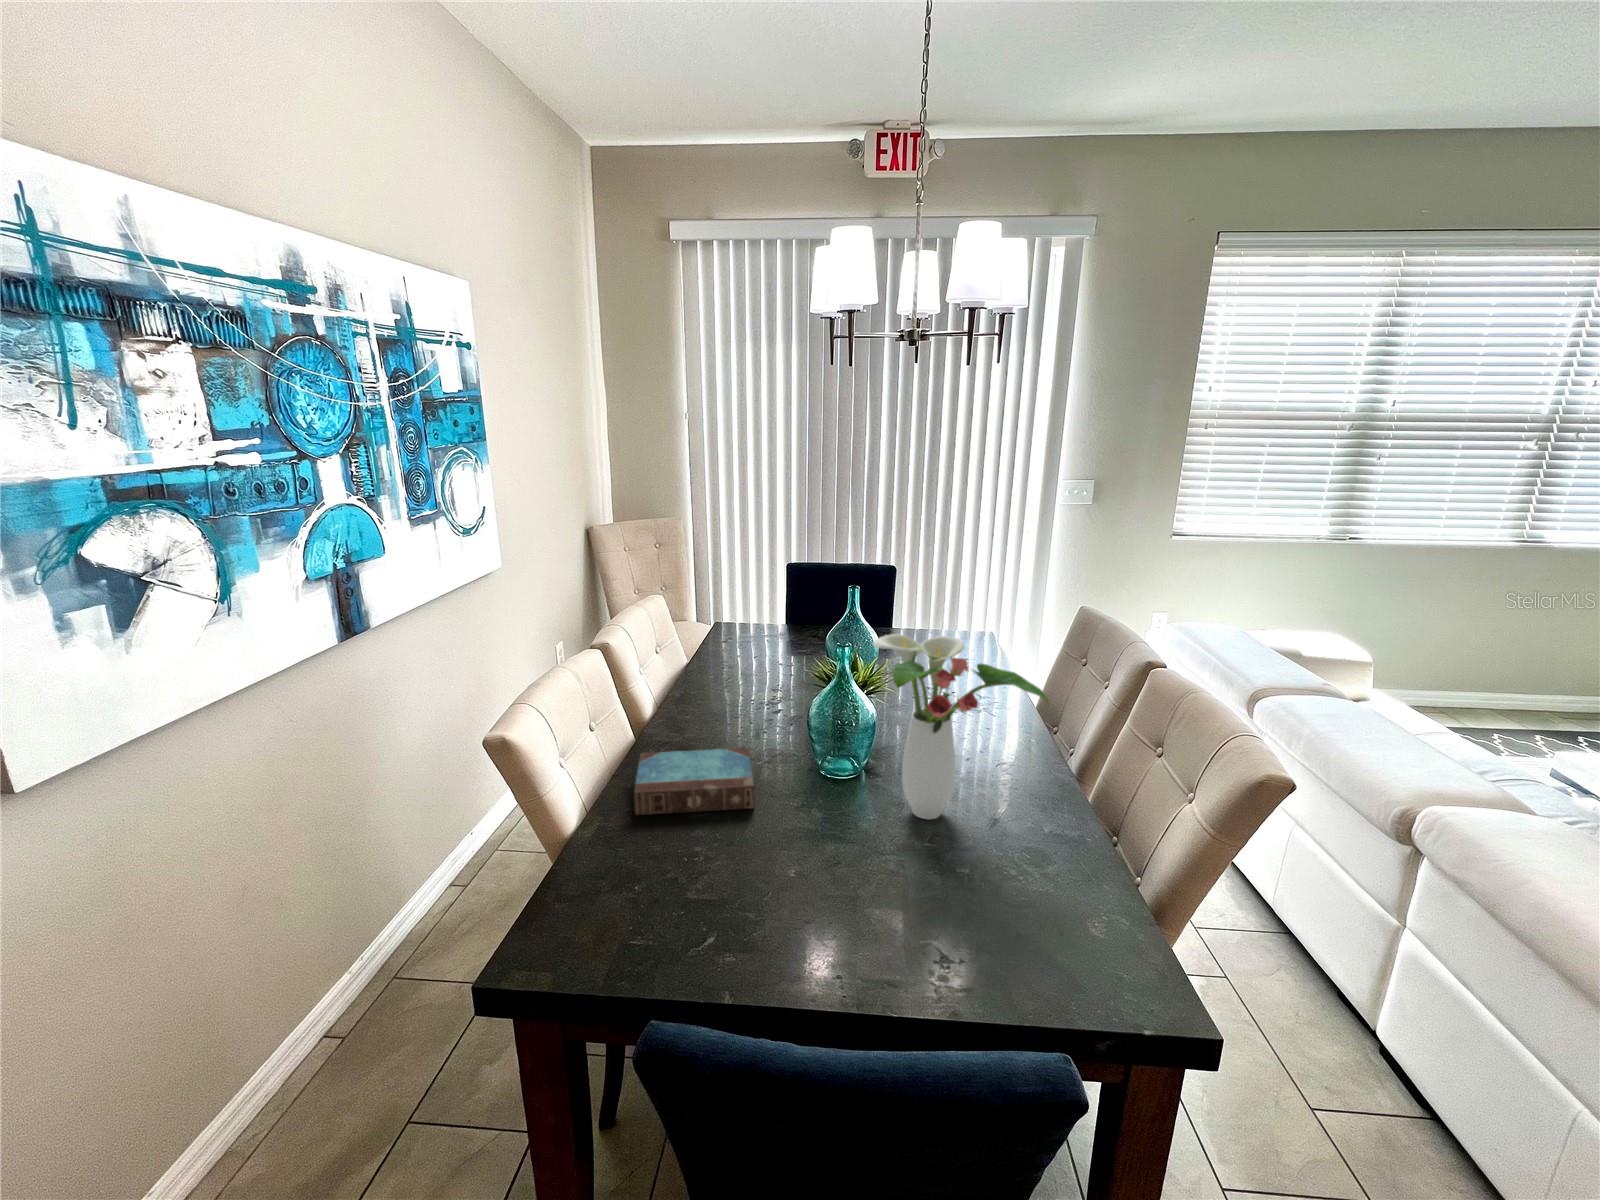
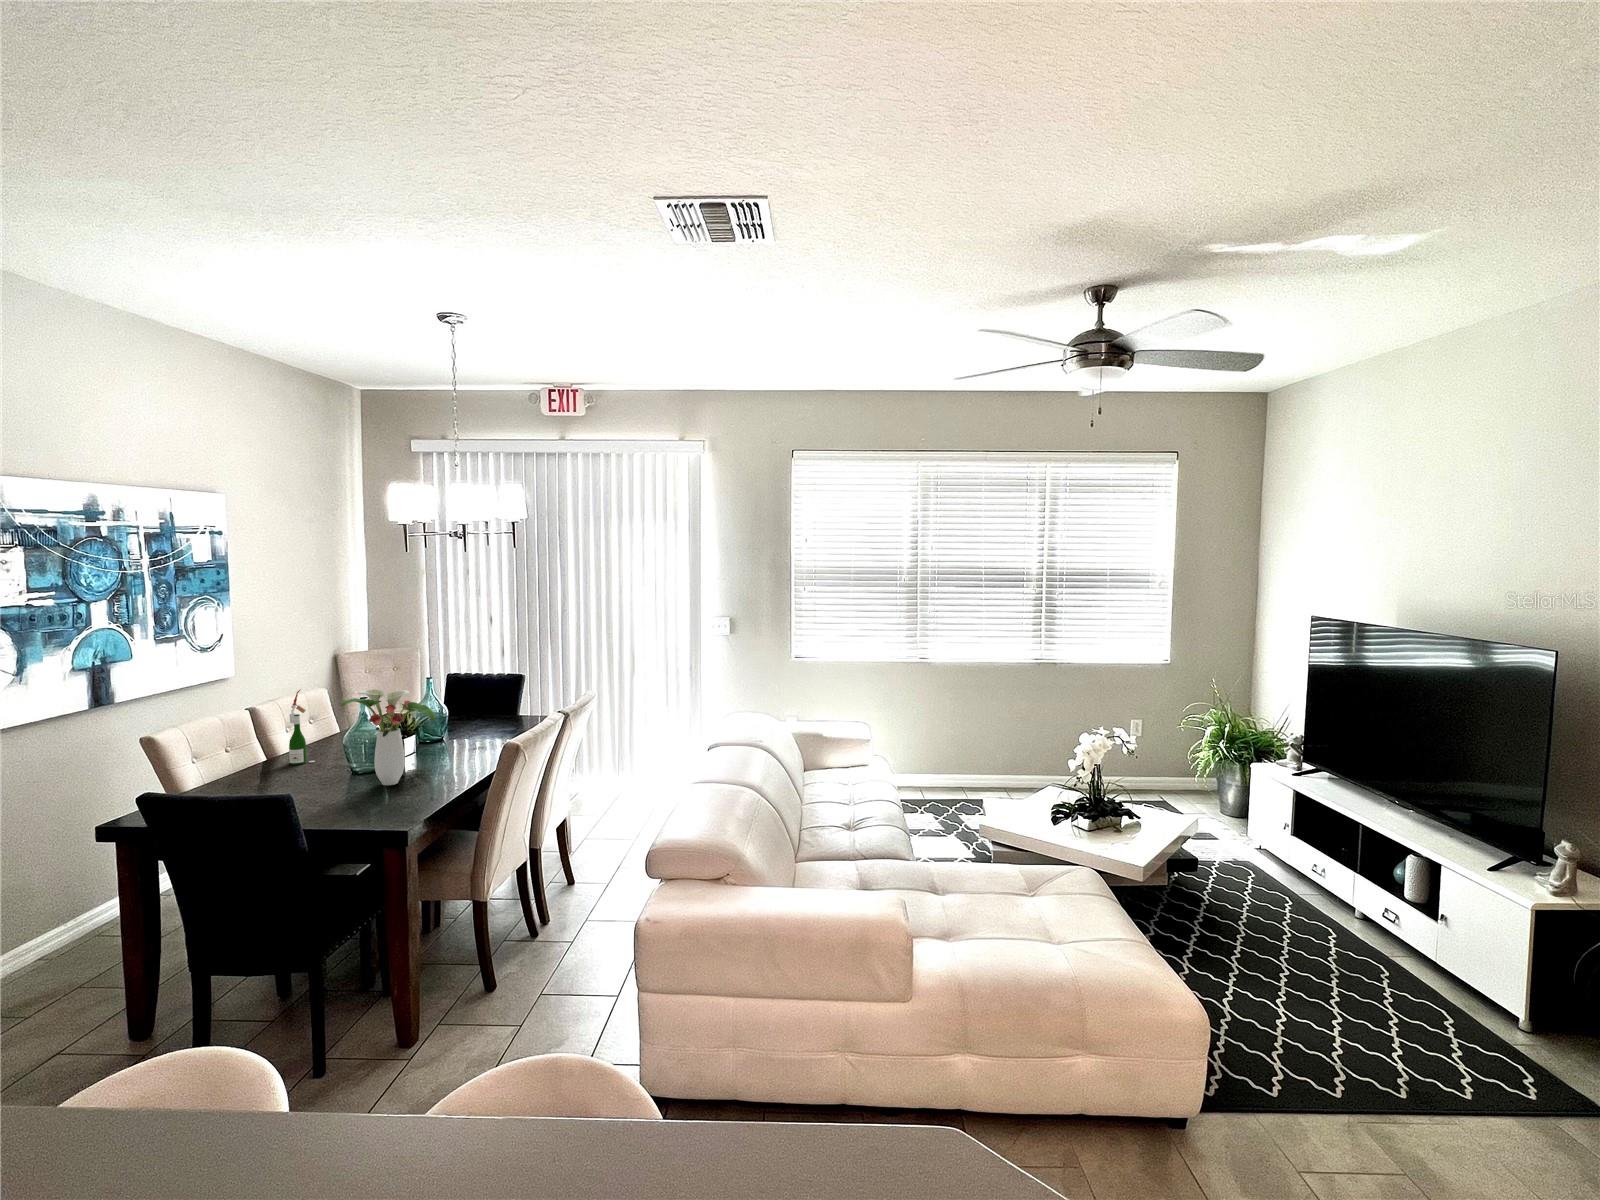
wine bottle: none [676,617,718,746] -> present [289,690,315,765]
book: present [634,748,754,815] -> none [229,759,316,786]

